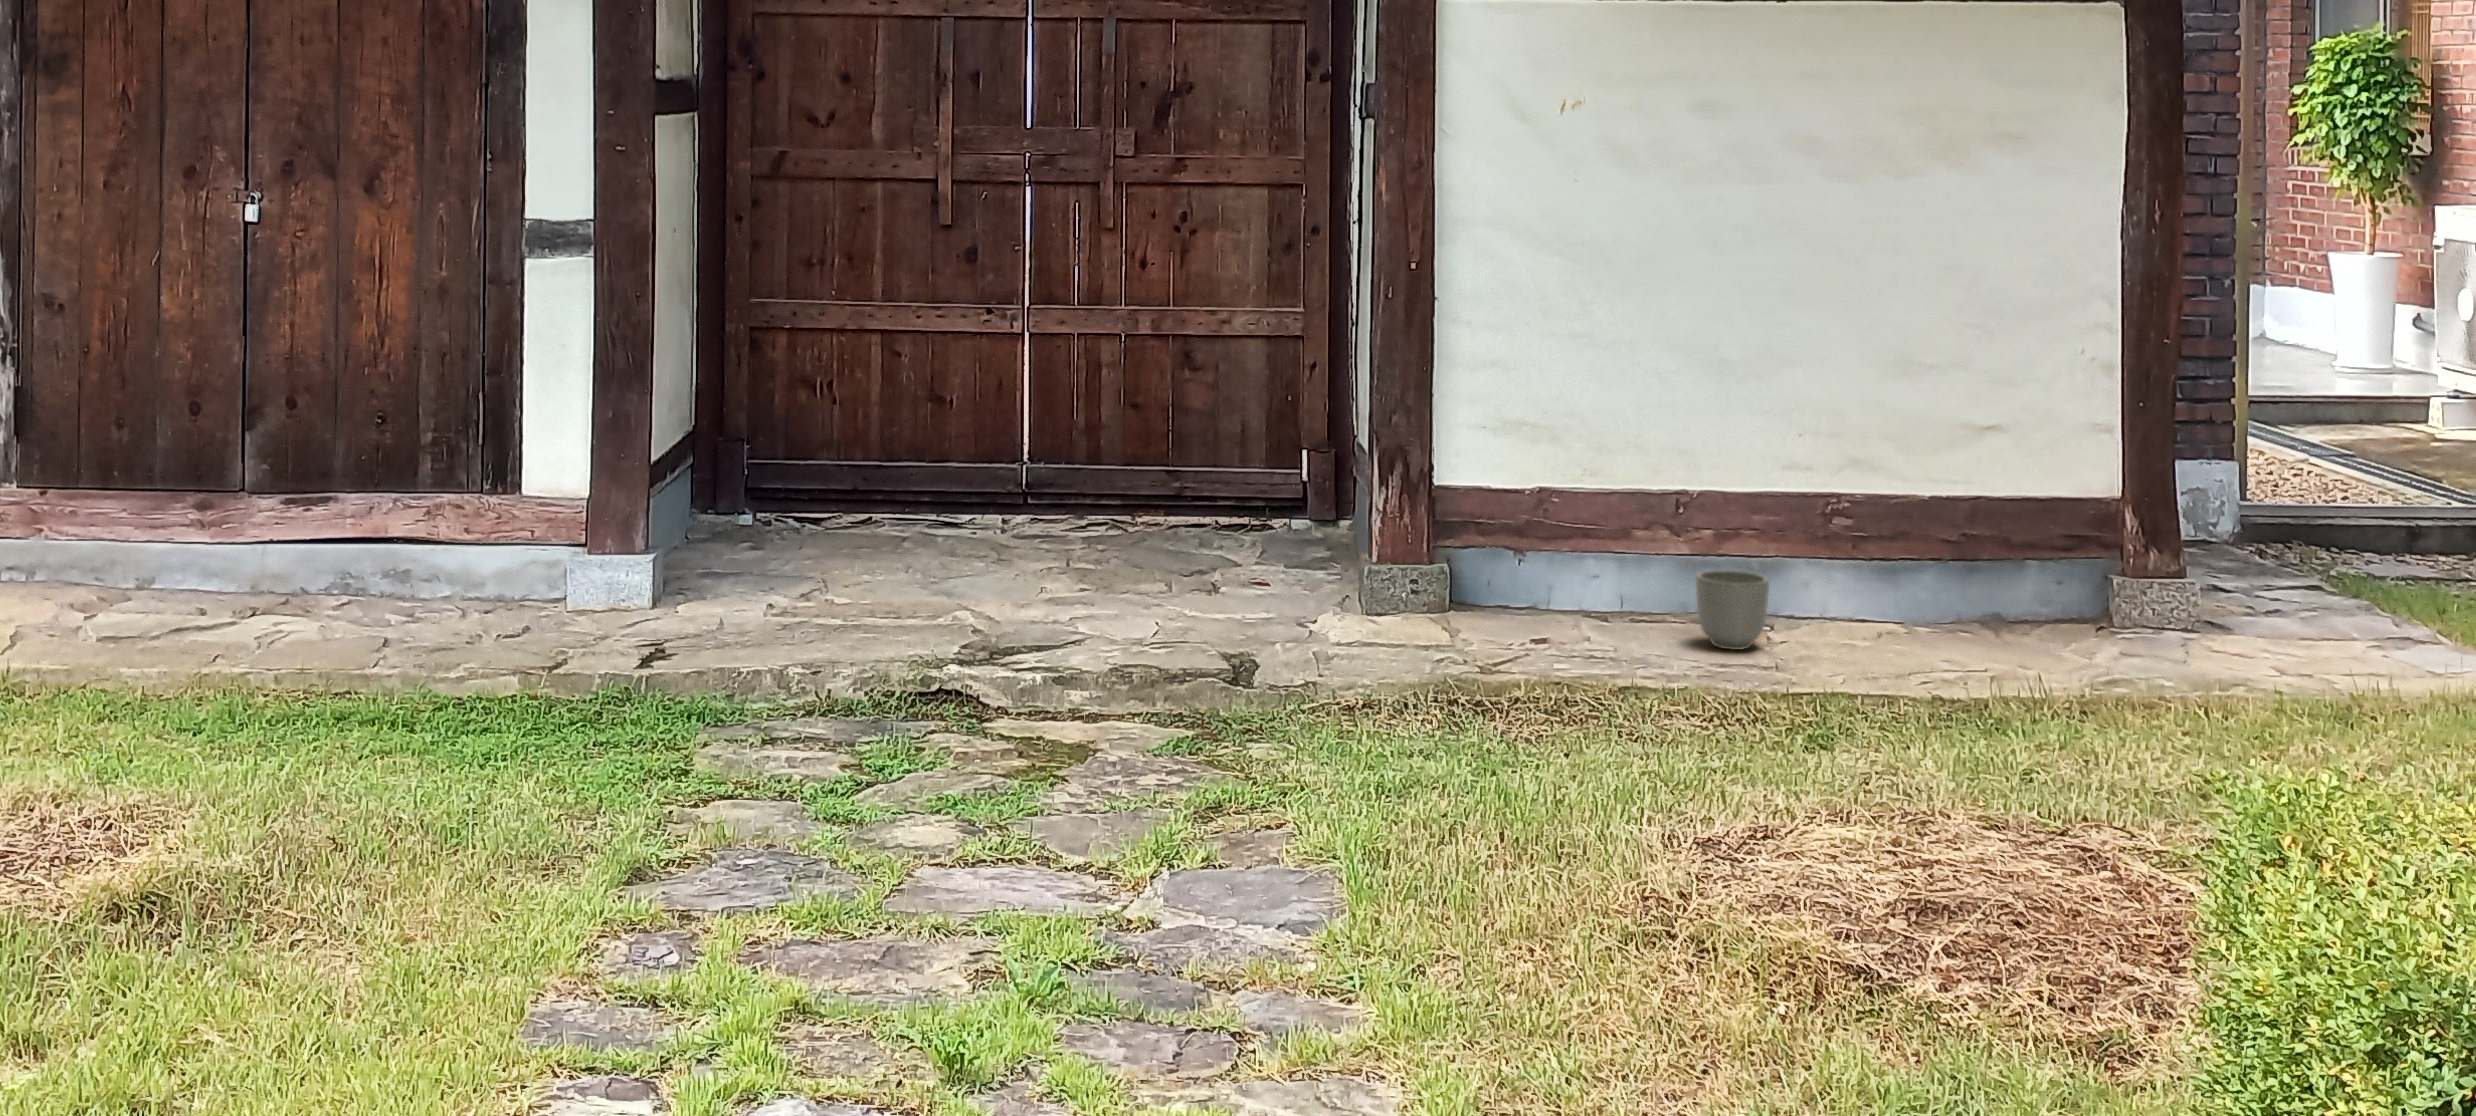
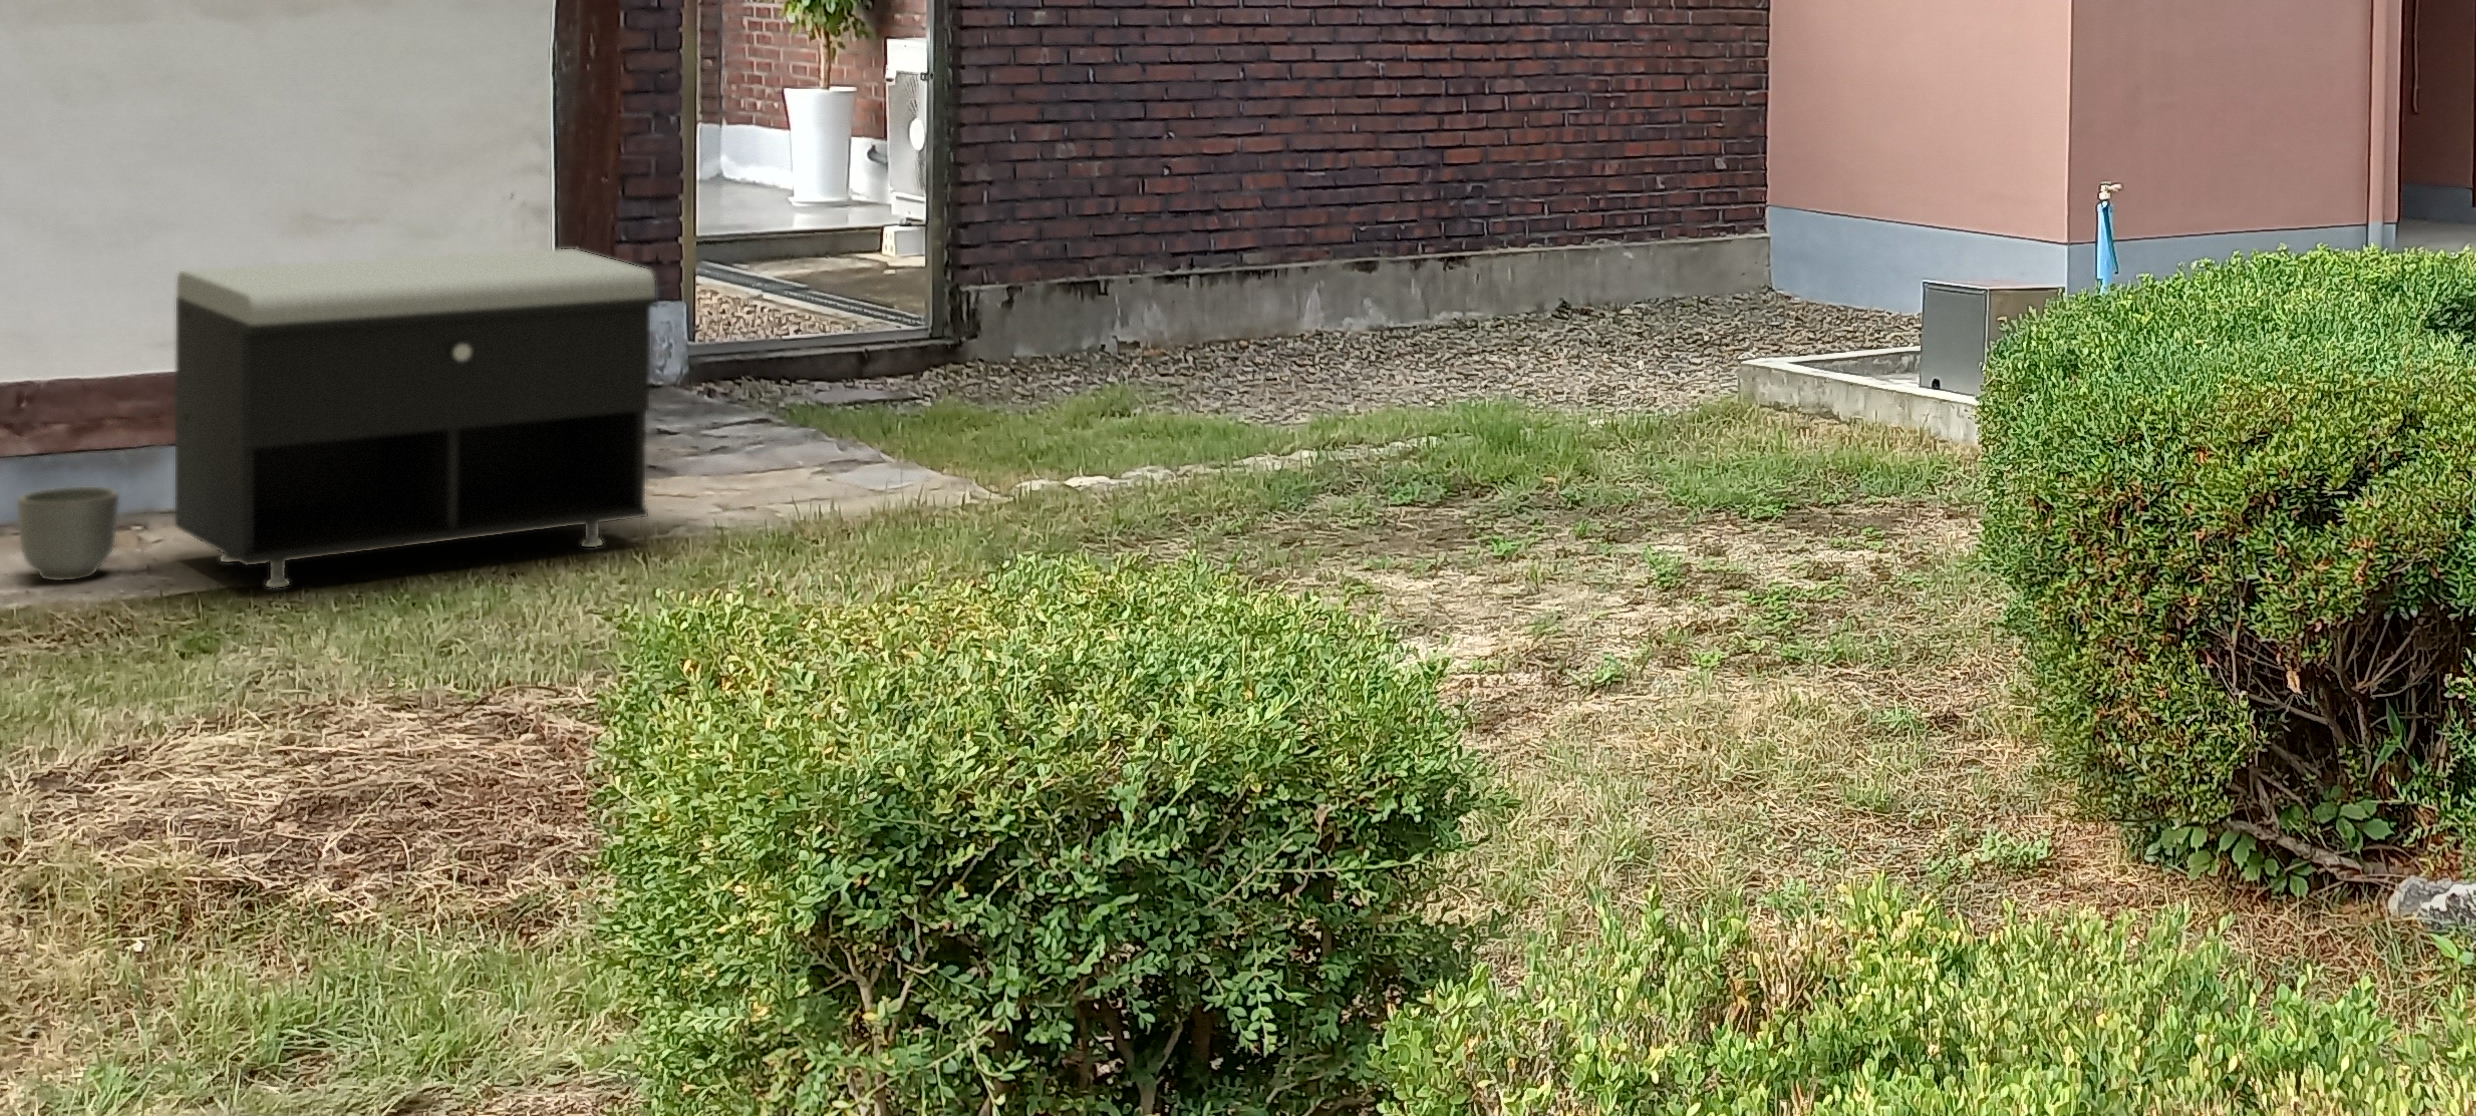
storage bench: none [1811,393,2220,686] -> present [175,249,655,588]

